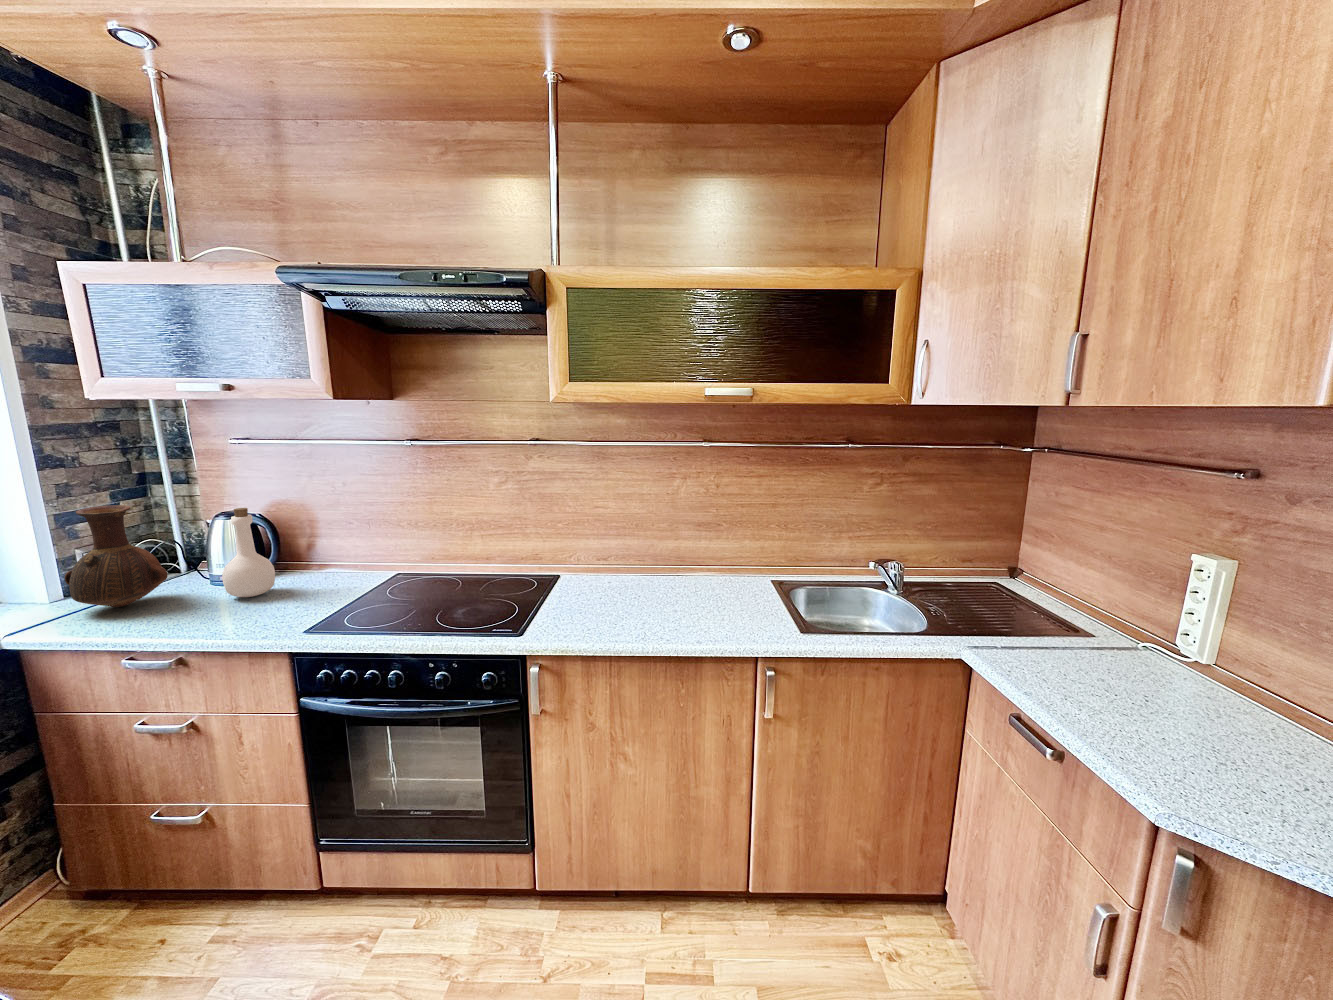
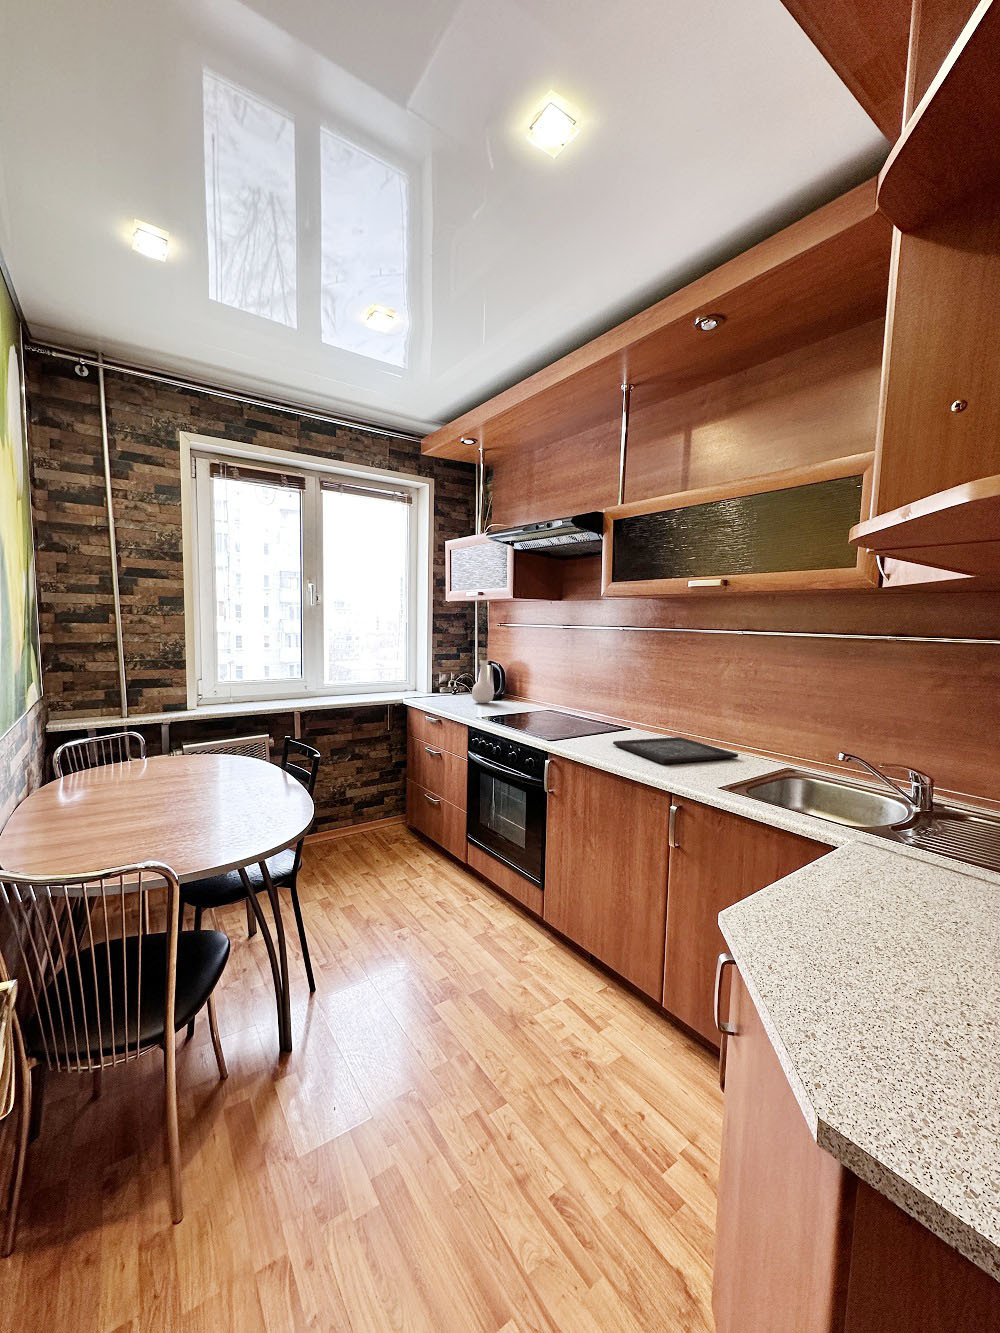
vase: present [65,505,168,607] -> none [427,650,458,697]
tray: none [609,575,729,625] -> present [613,737,738,764]

